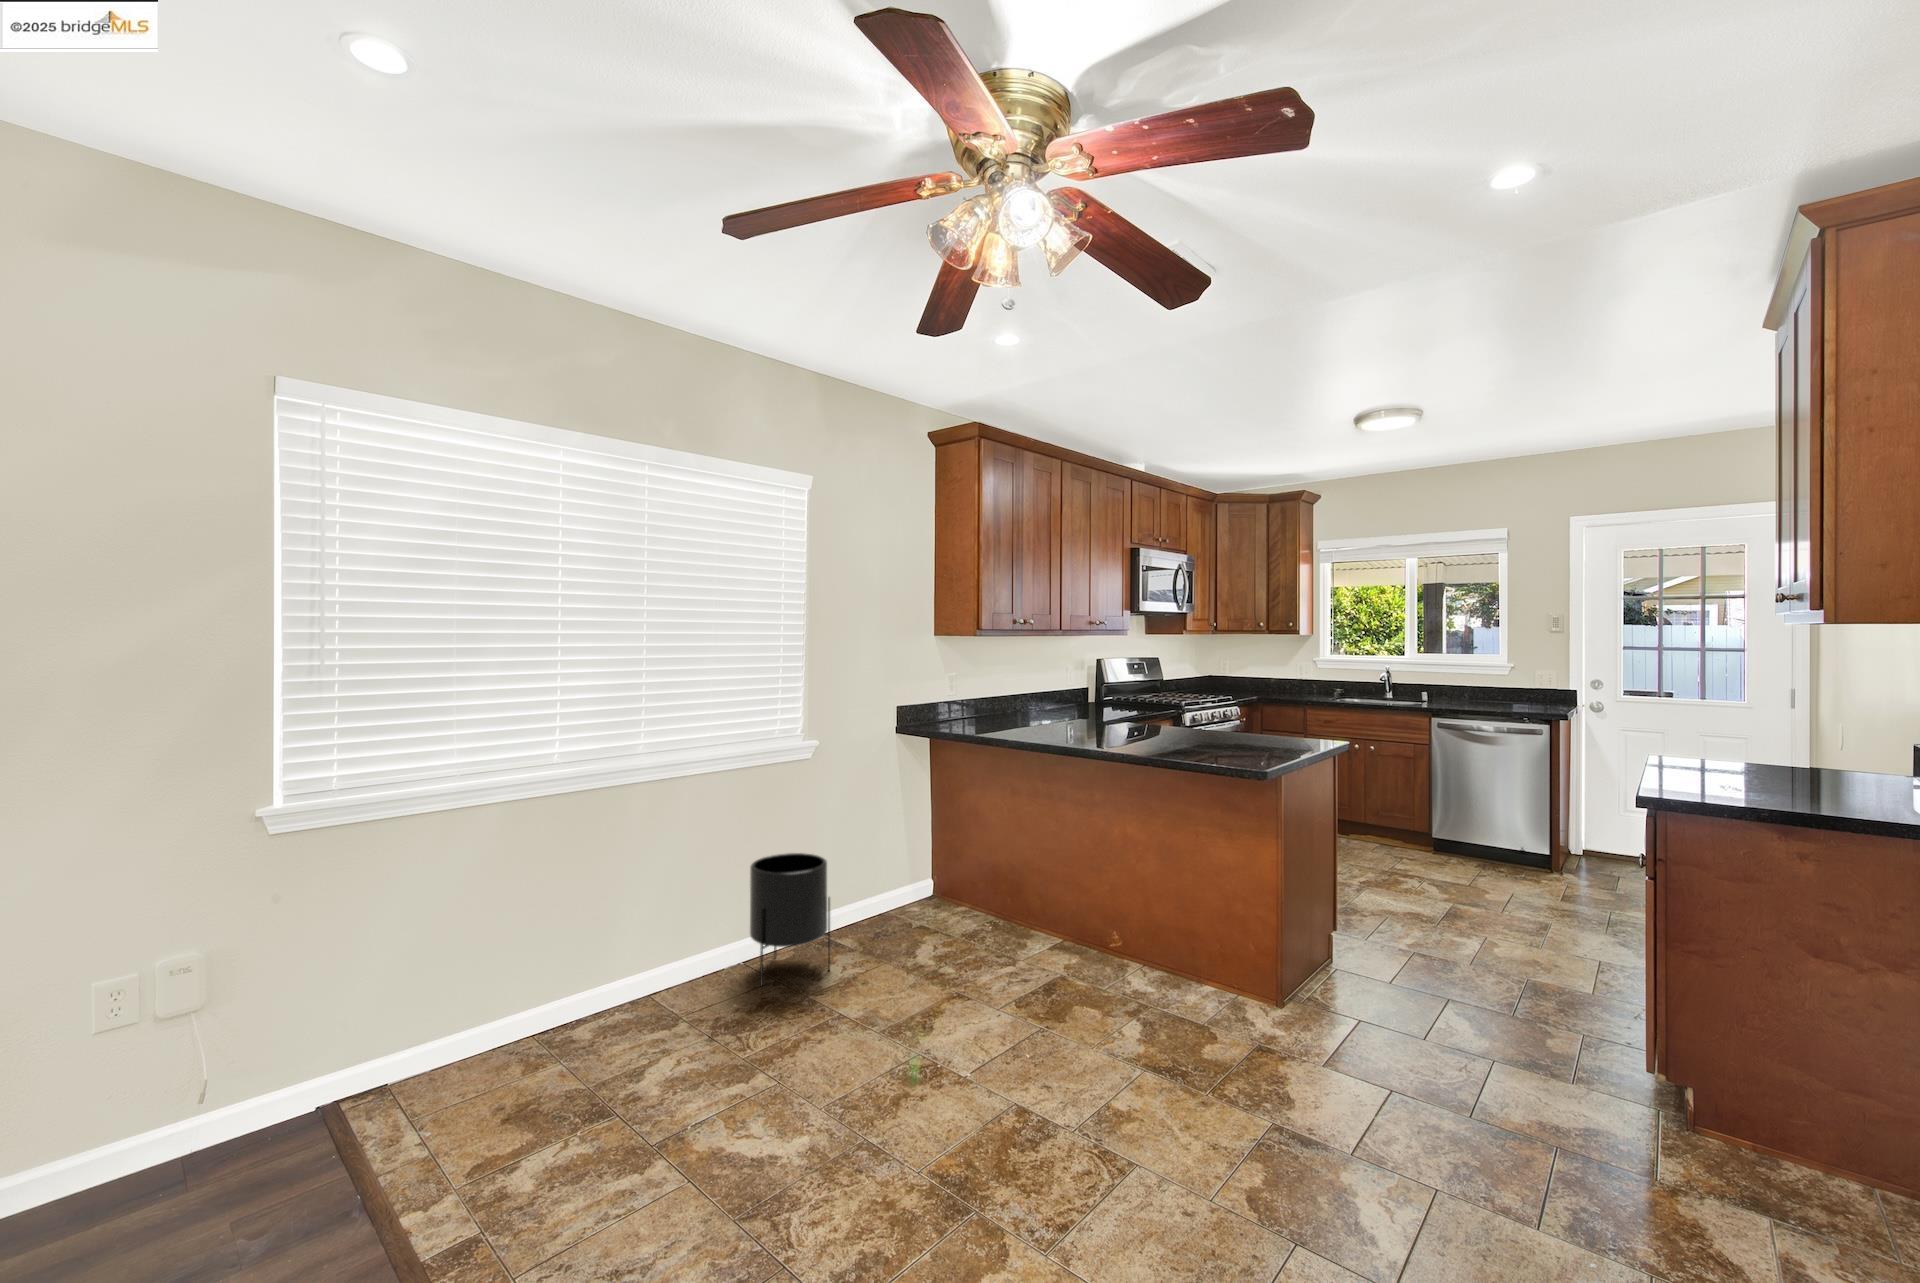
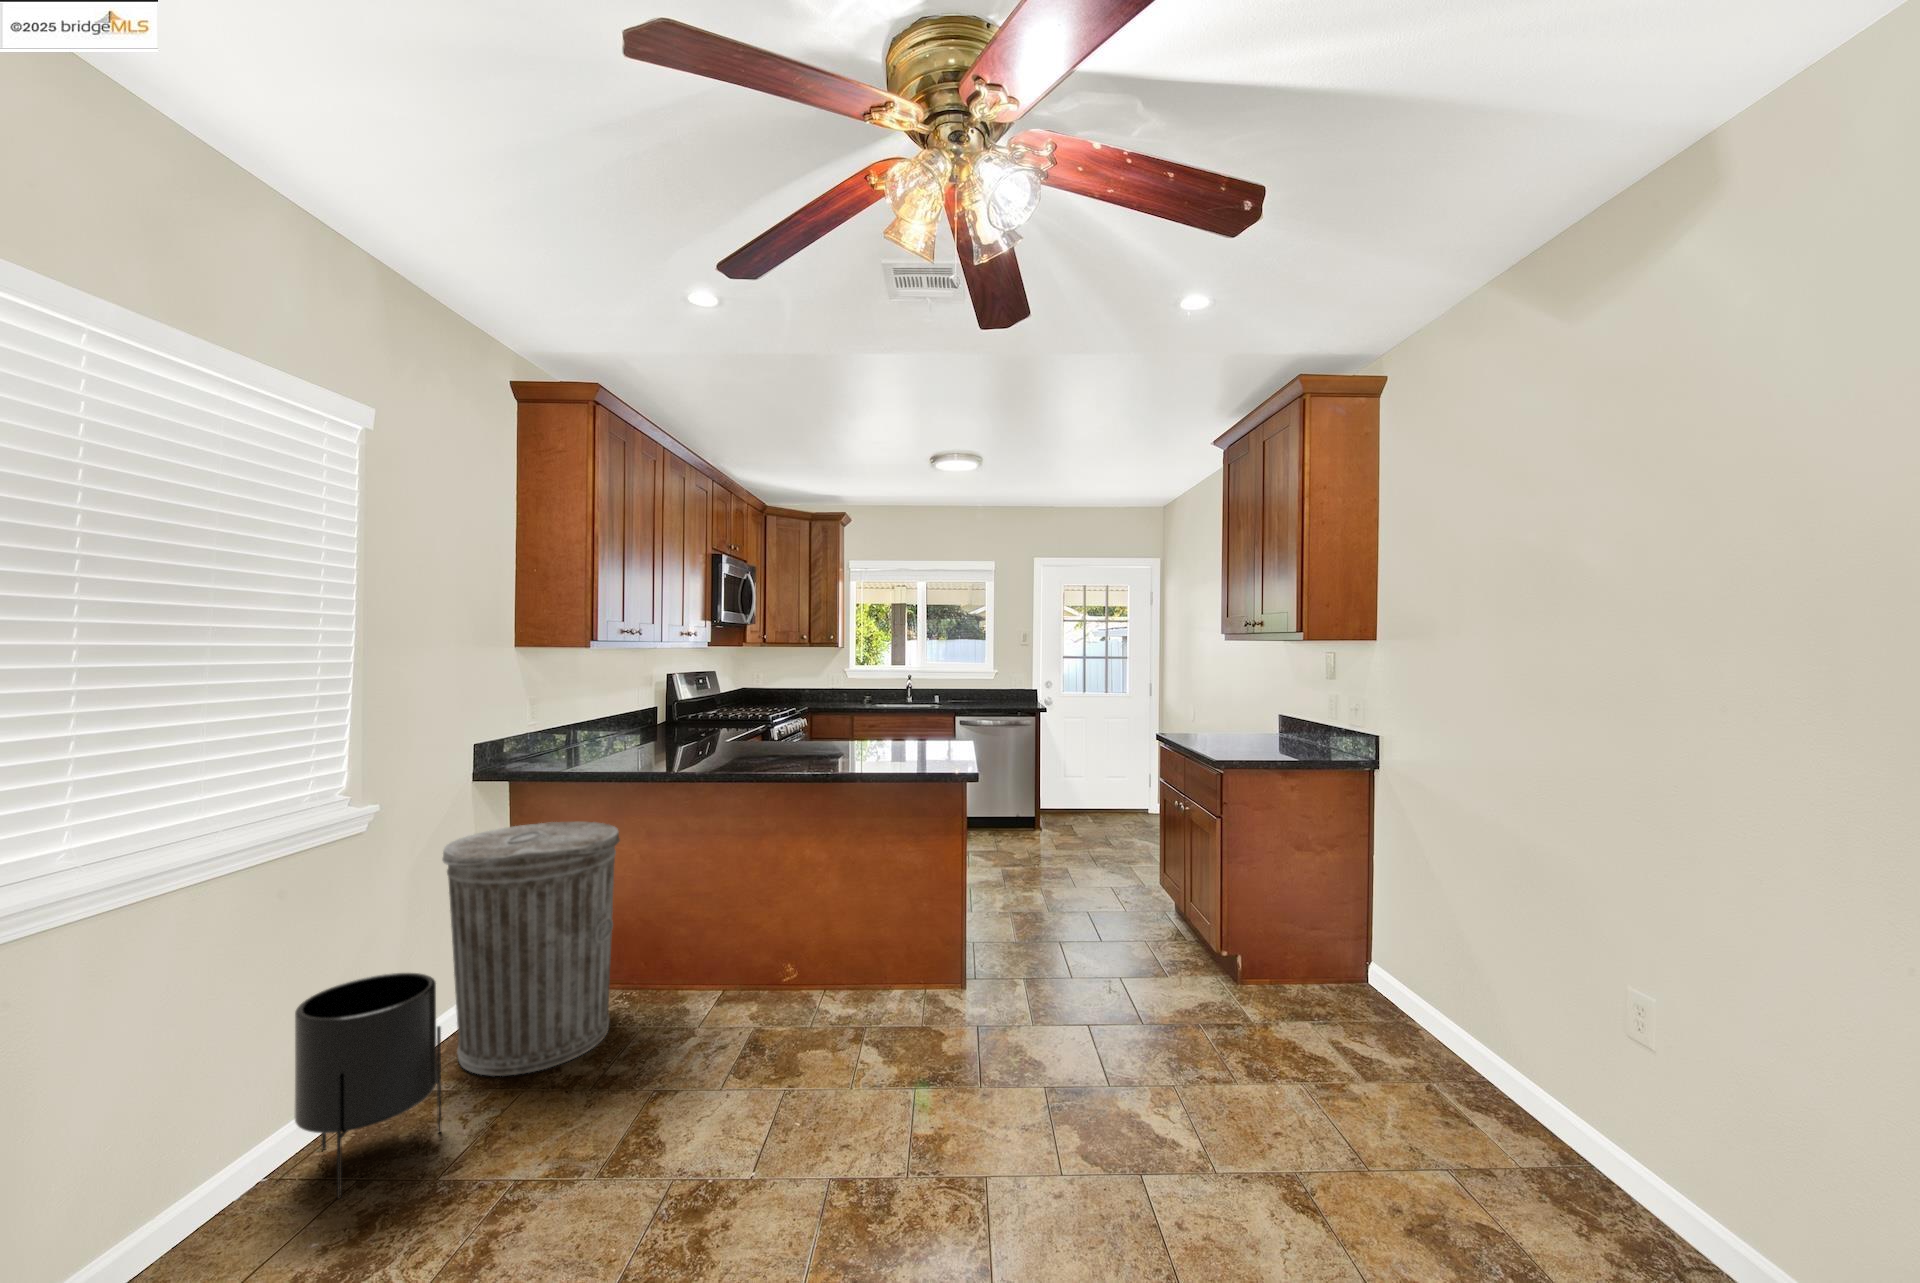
trash can: none [859,770,980,953] -> present [442,822,620,1076]

